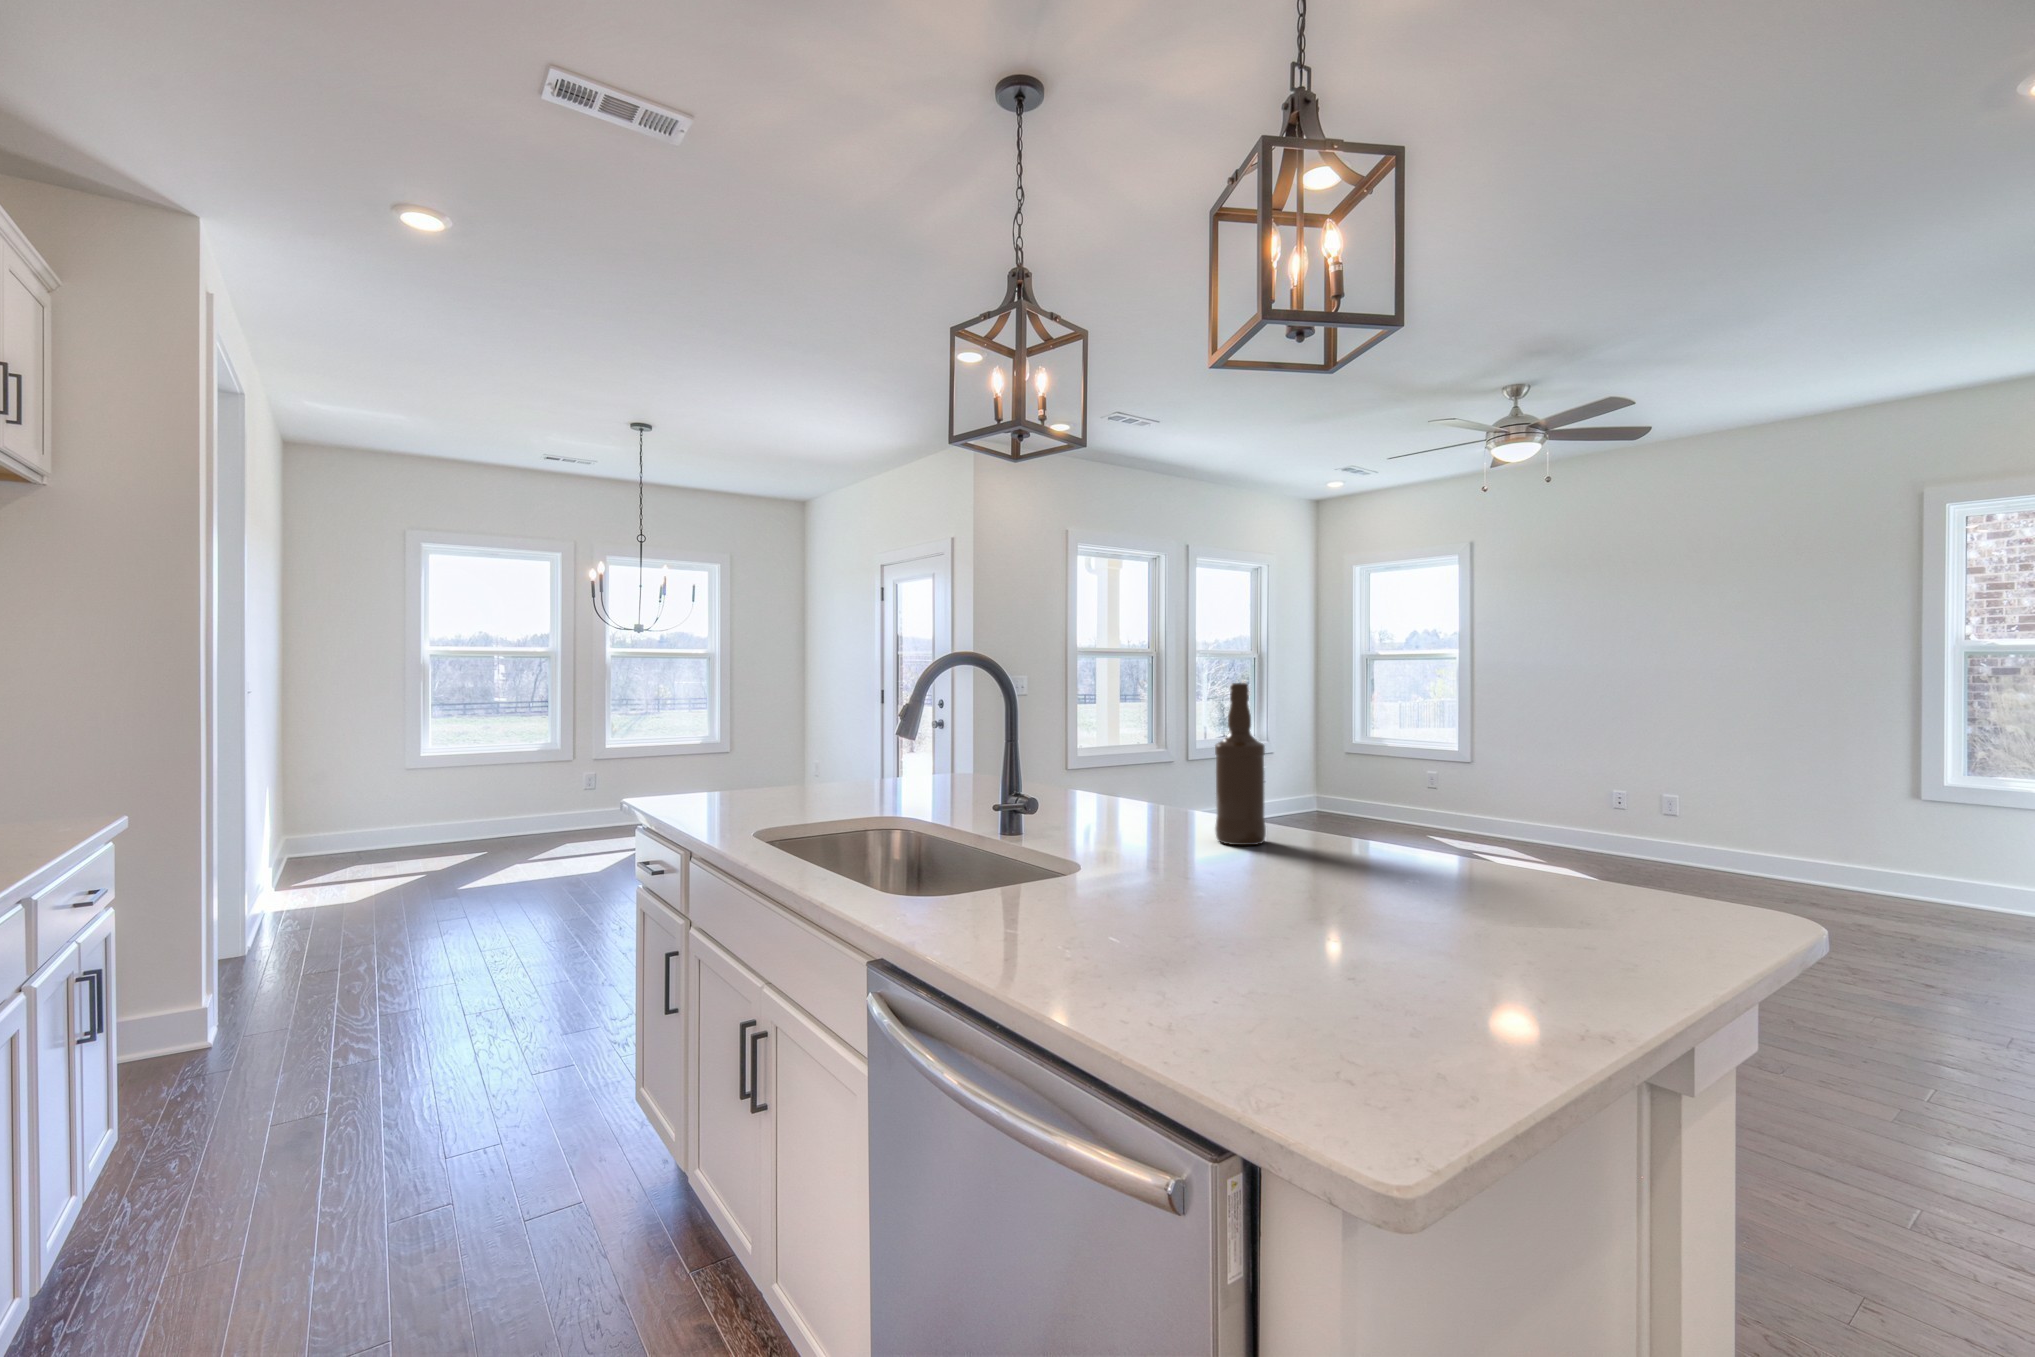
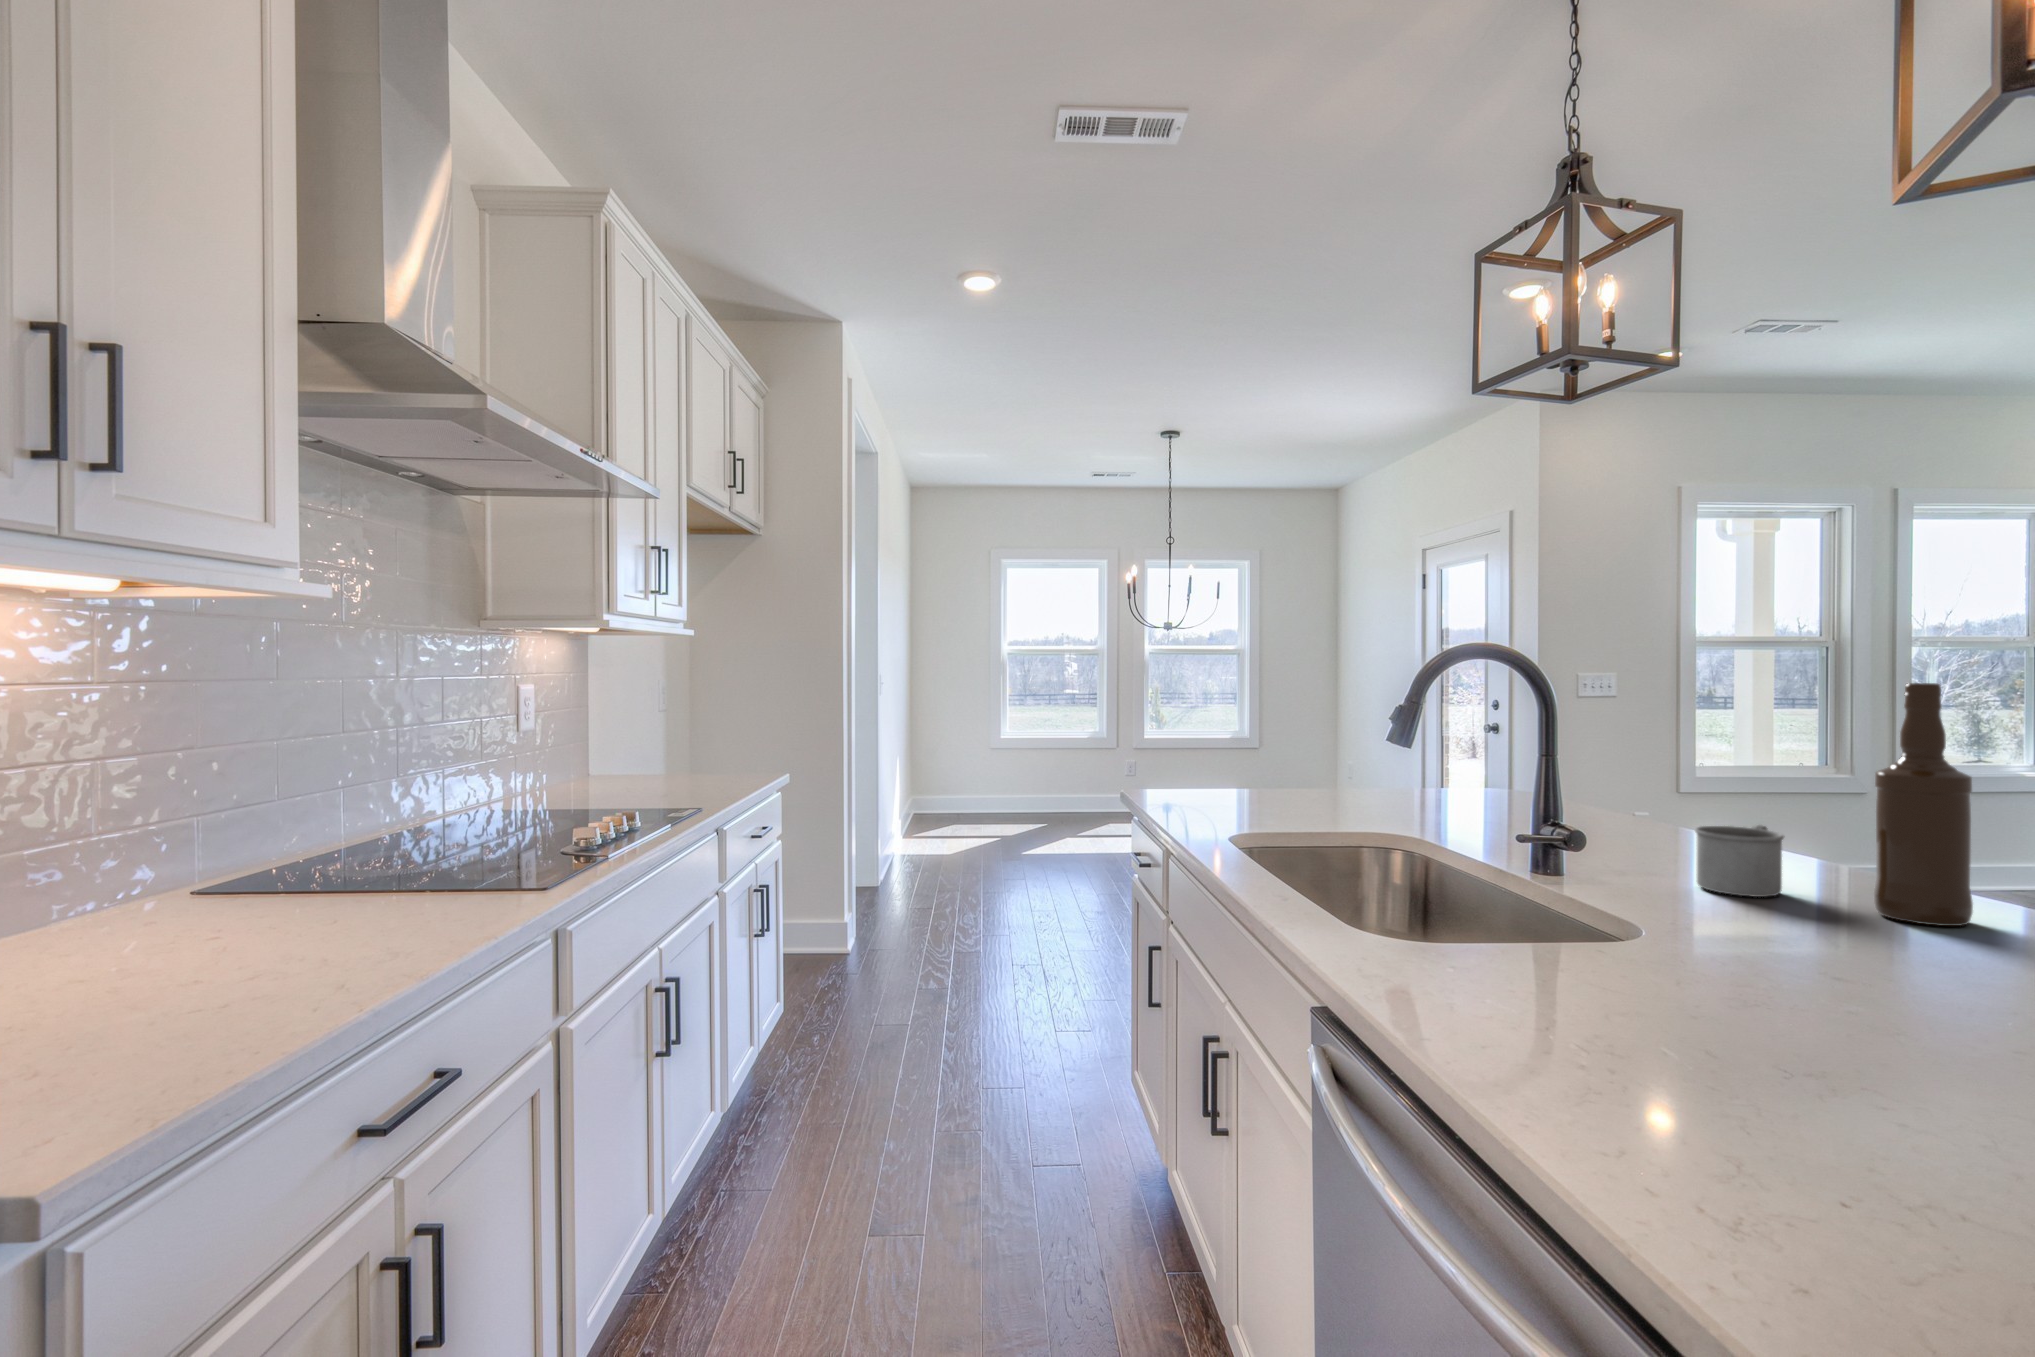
mug: none [1111,786,1165,839] -> present [1695,825,1784,897]

